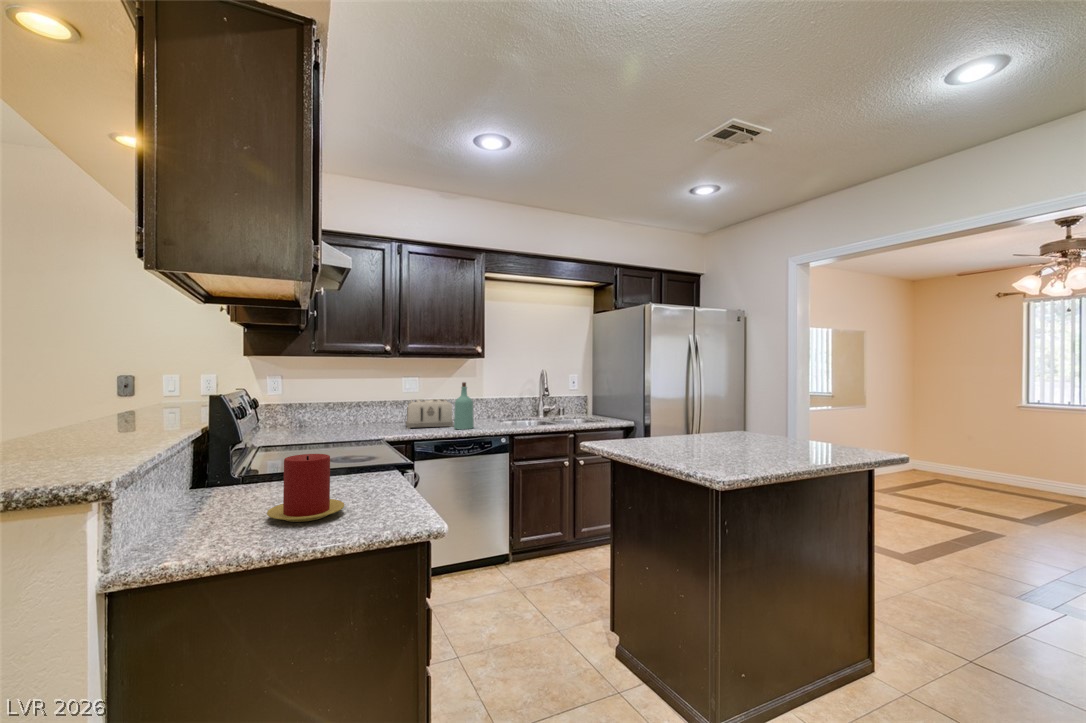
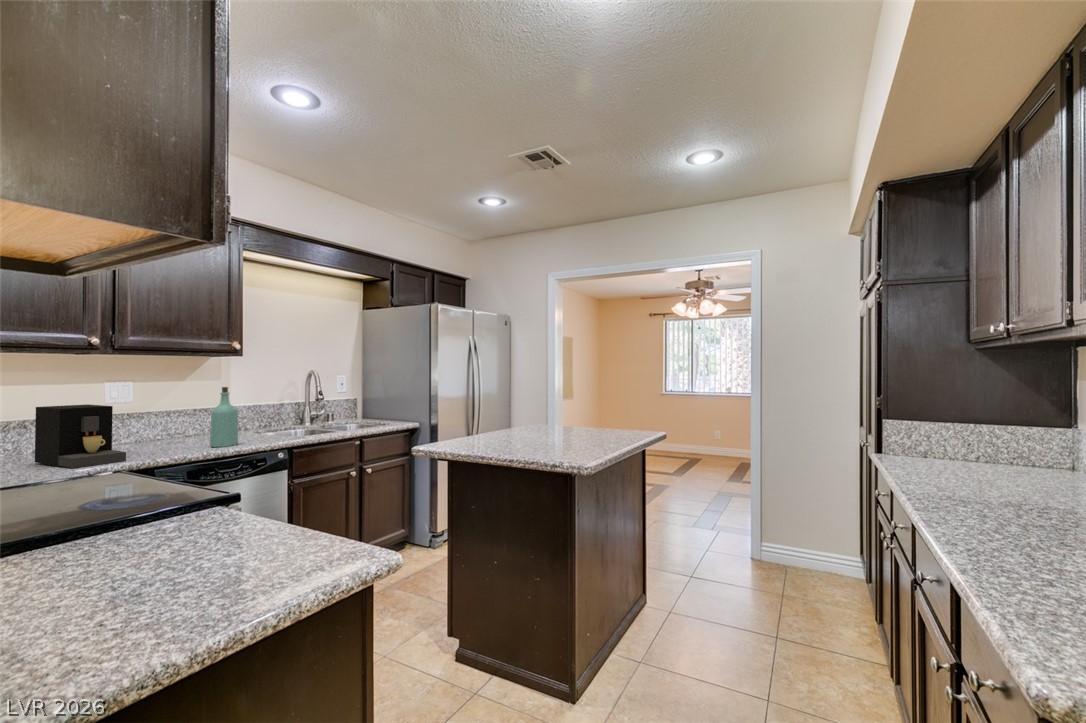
coffee maker: none [356,393,397,436] -> present [35,404,126,468]
toaster: present [405,399,453,429] -> none [113,410,202,453]
candle: present [267,454,344,522] -> none [114,493,241,600]

